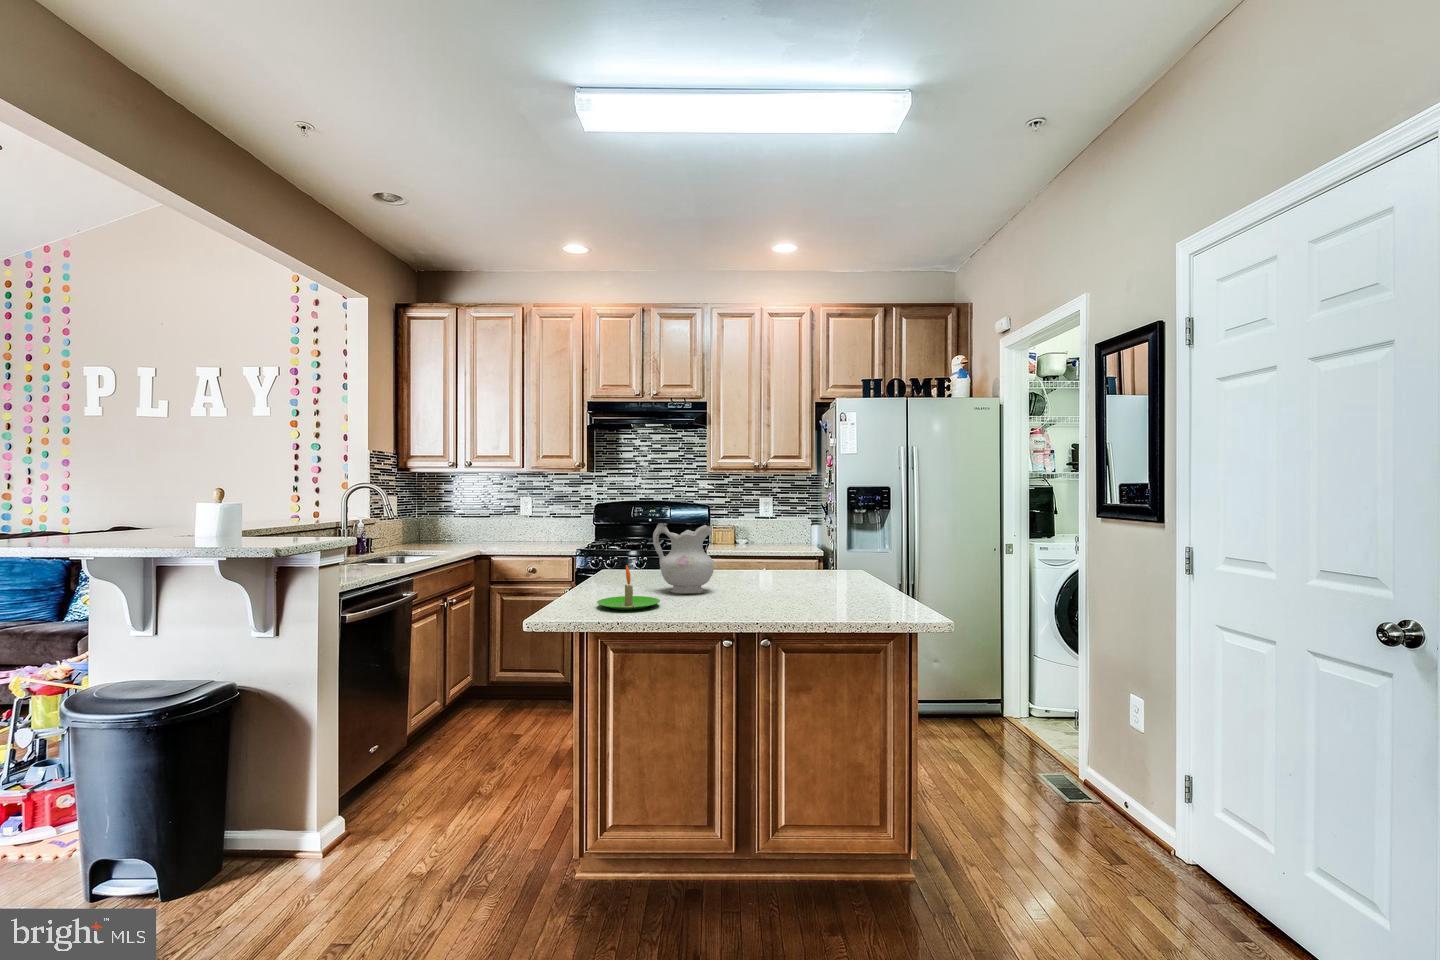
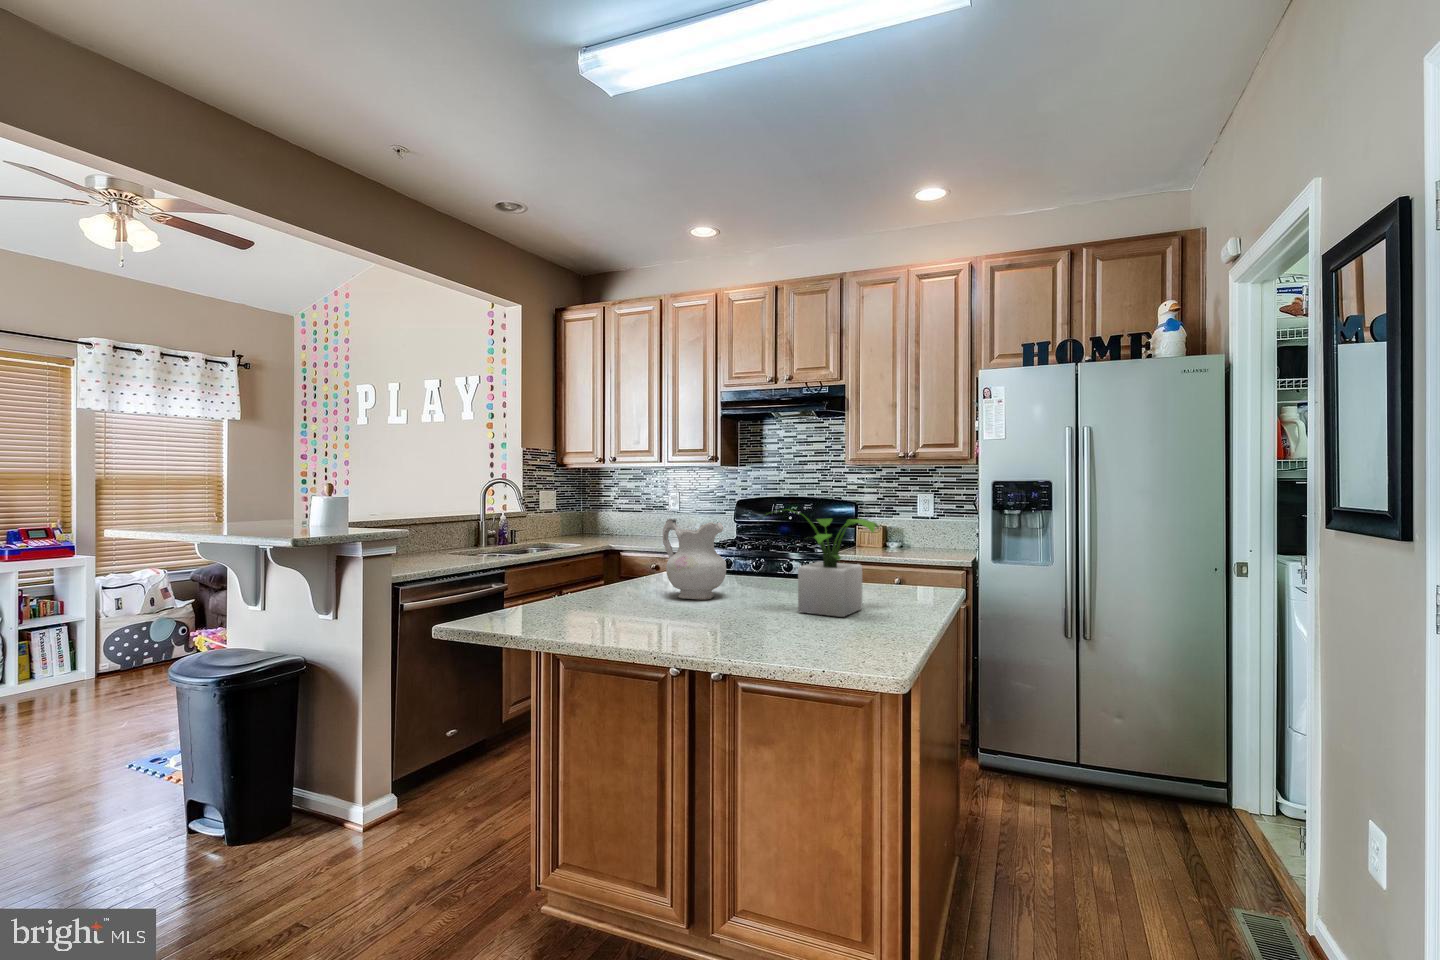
potted plant: none [759,513,863,598] -> present [763,512,878,617]
candle: present [597,565,660,610] -> none [566,563,636,611]

